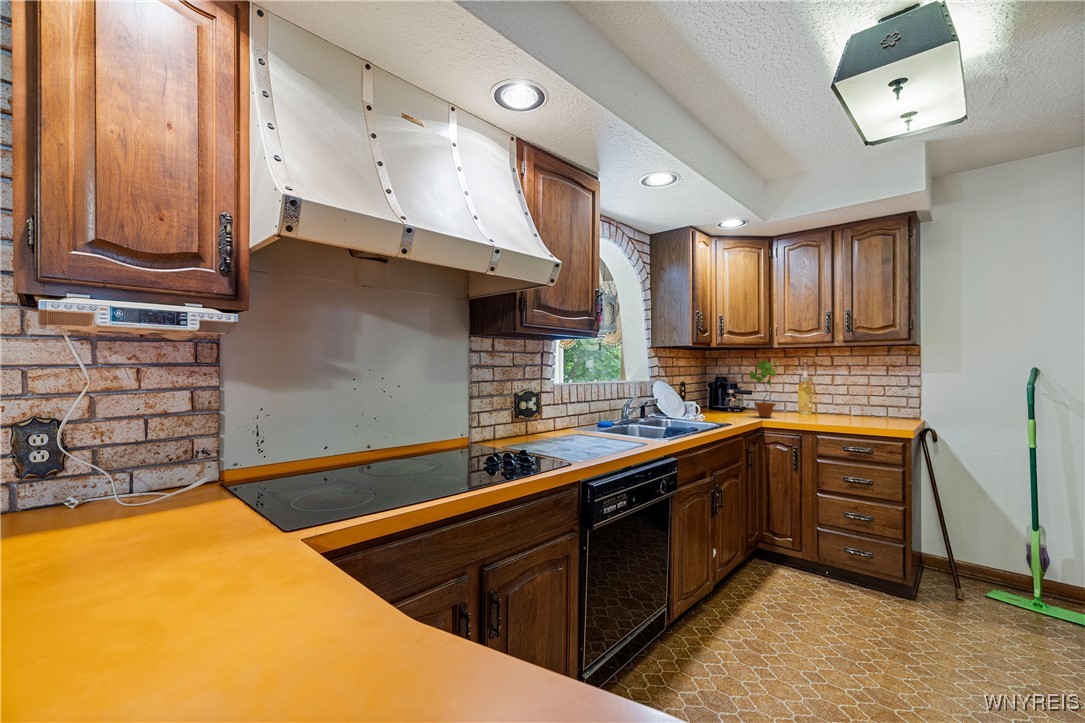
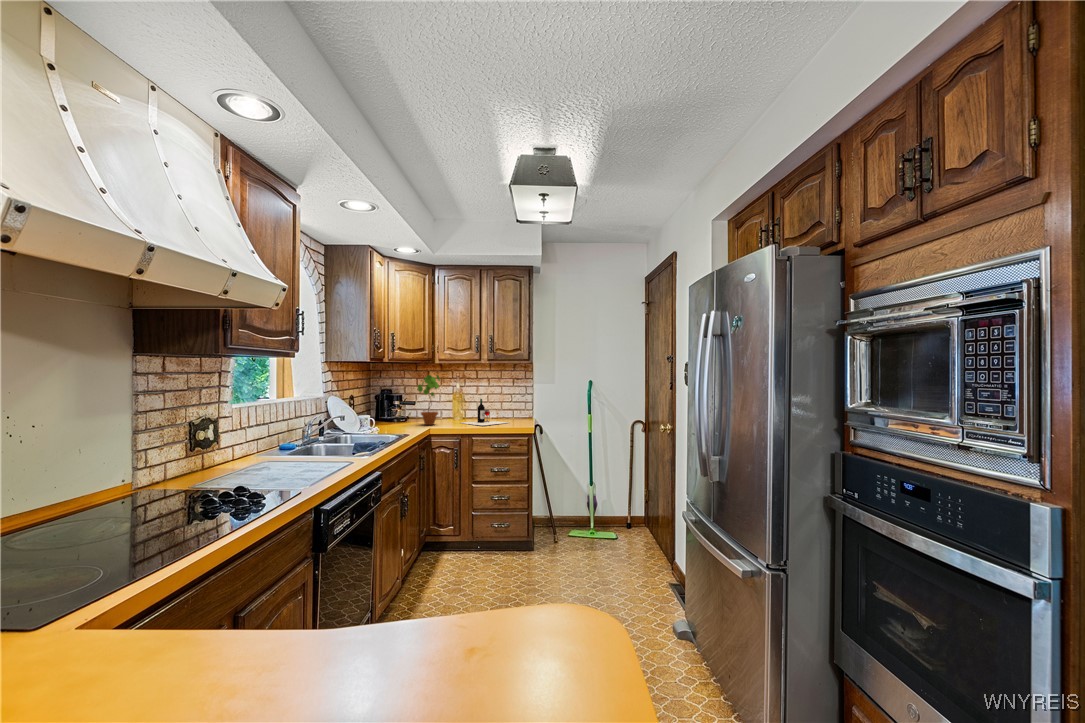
wine bottle: none [804,390,879,423] -> present [462,399,507,426]

